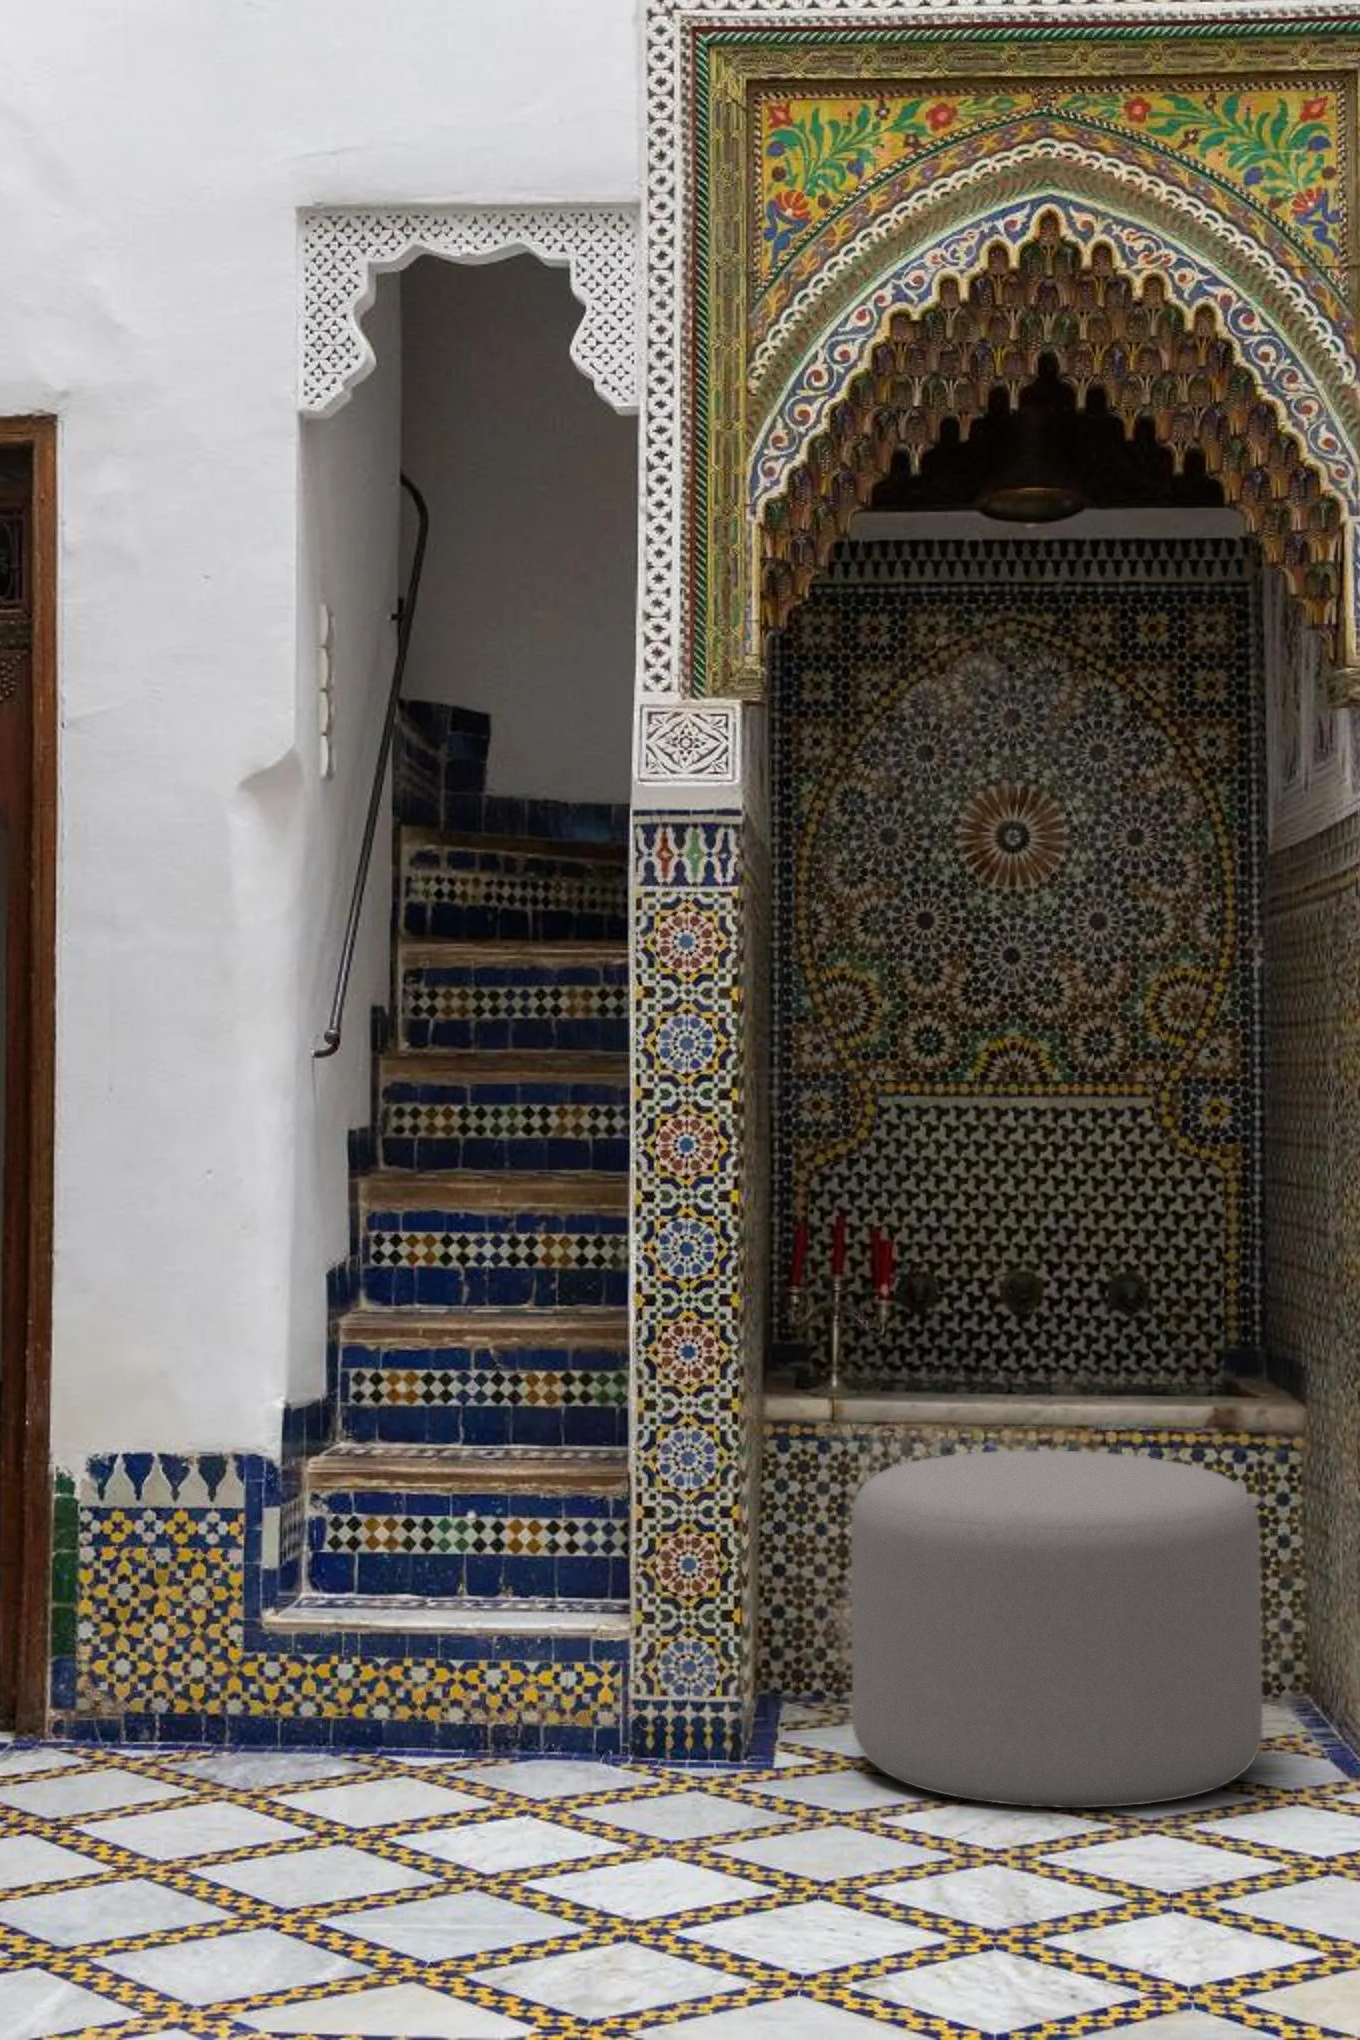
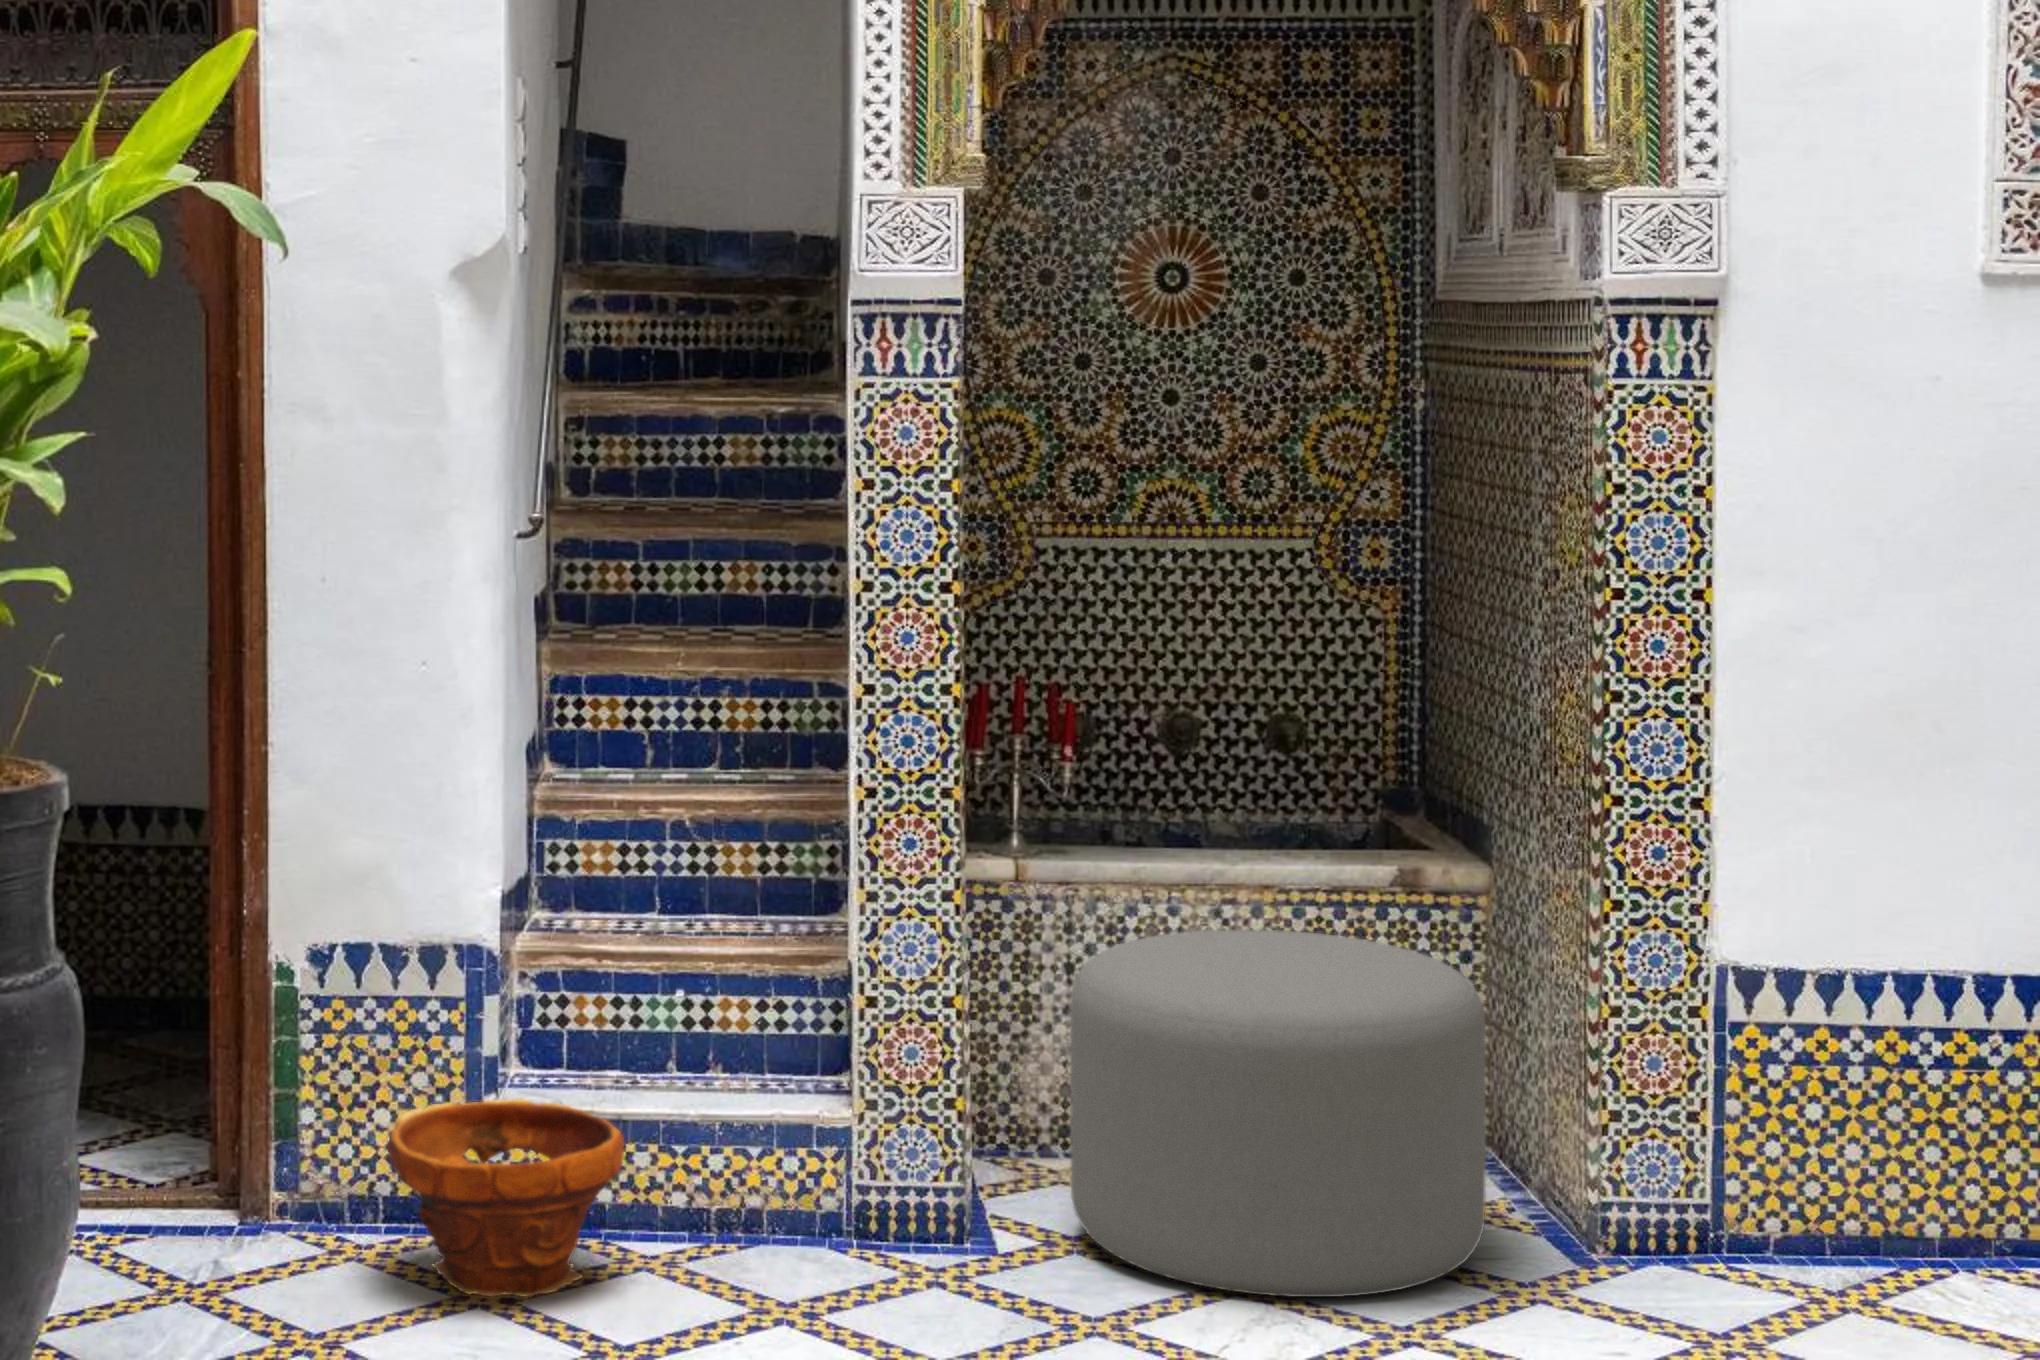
planter: none [150,1612,389,1806] -> present [388,1099,624,1297]

